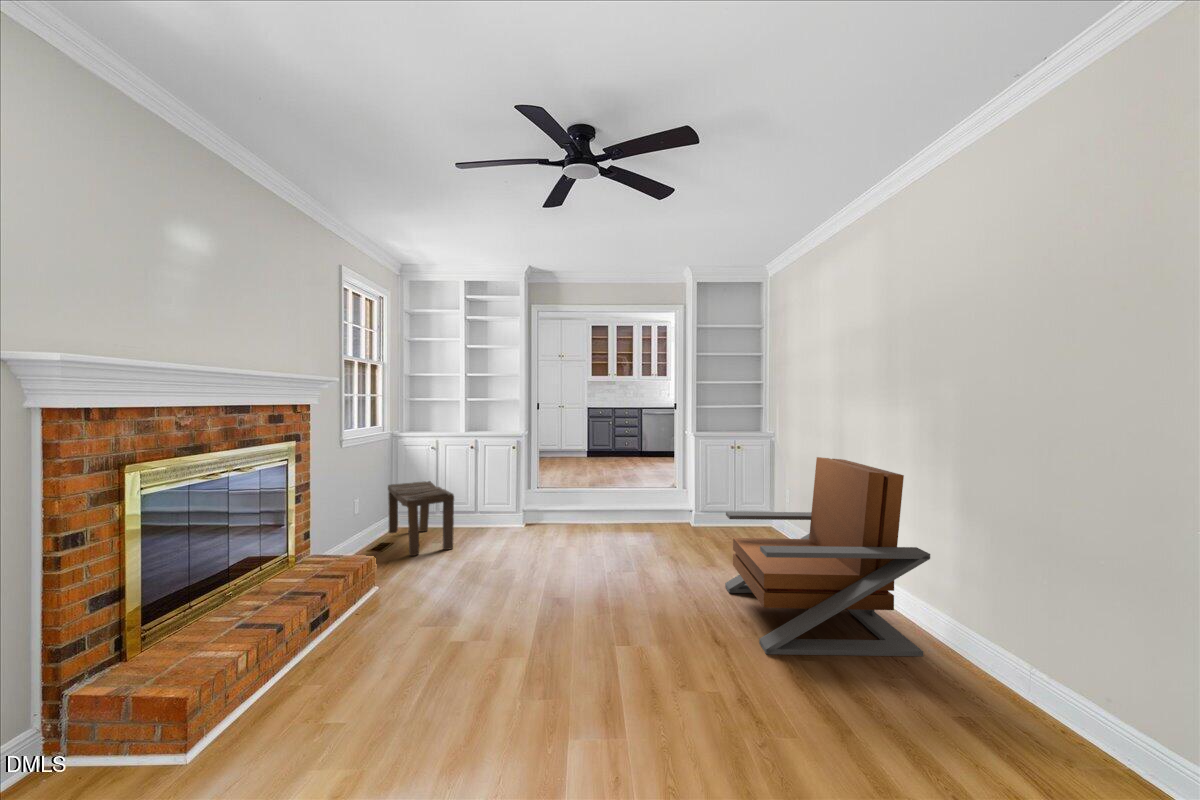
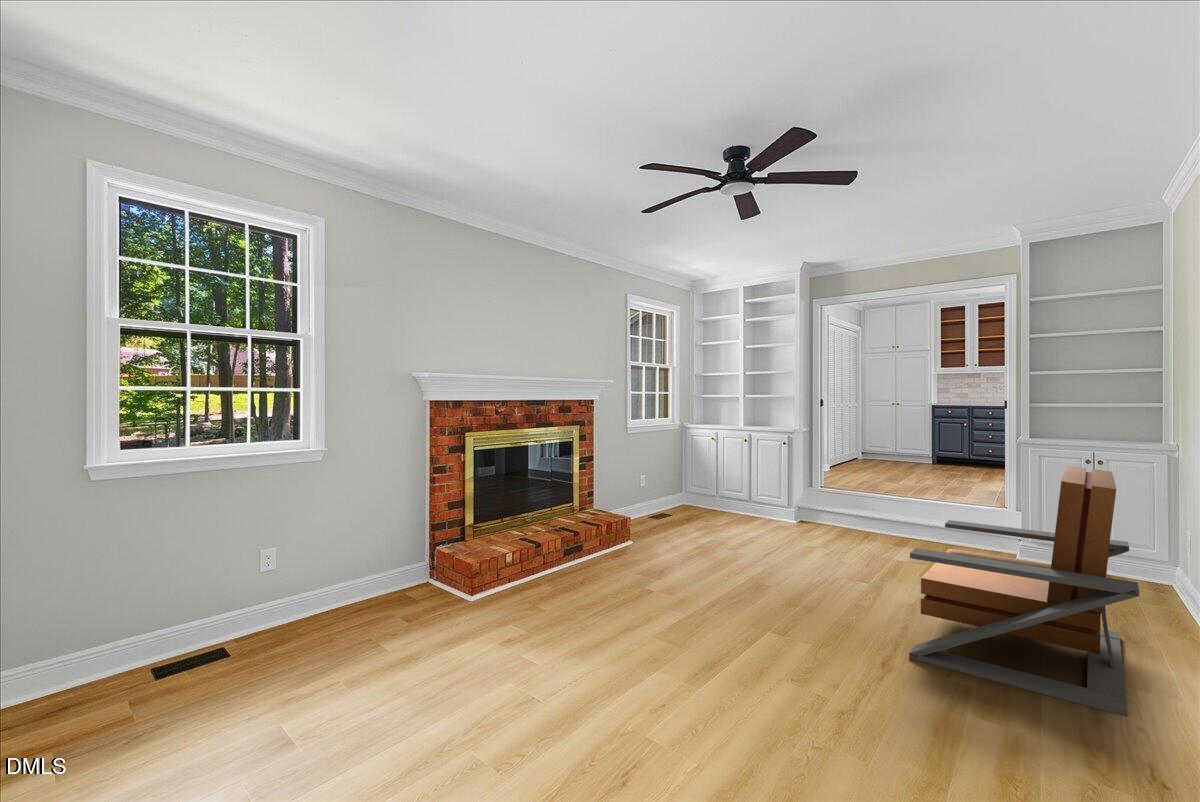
bench: present [388,481,454,556] -> none [673,469,714,527]

